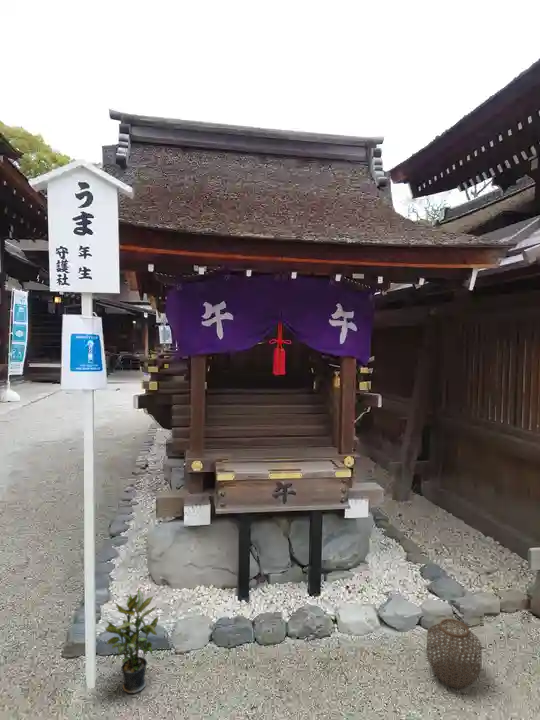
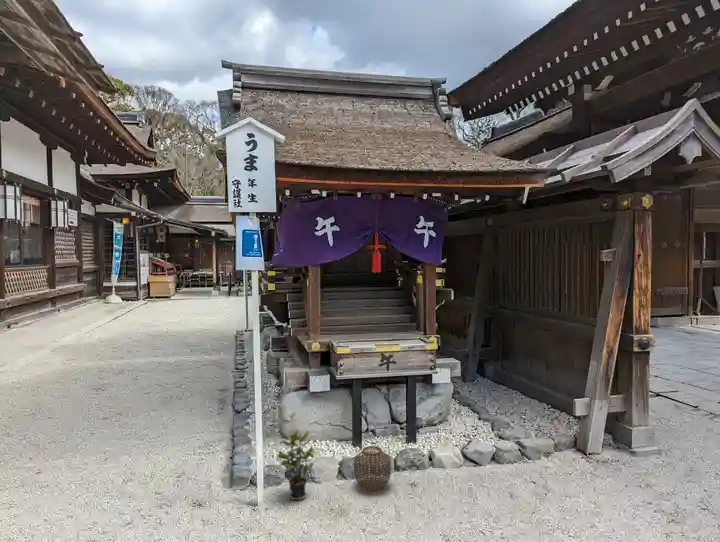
woven basket: present [427,619,482,688] -> present [354,446,391,492]

